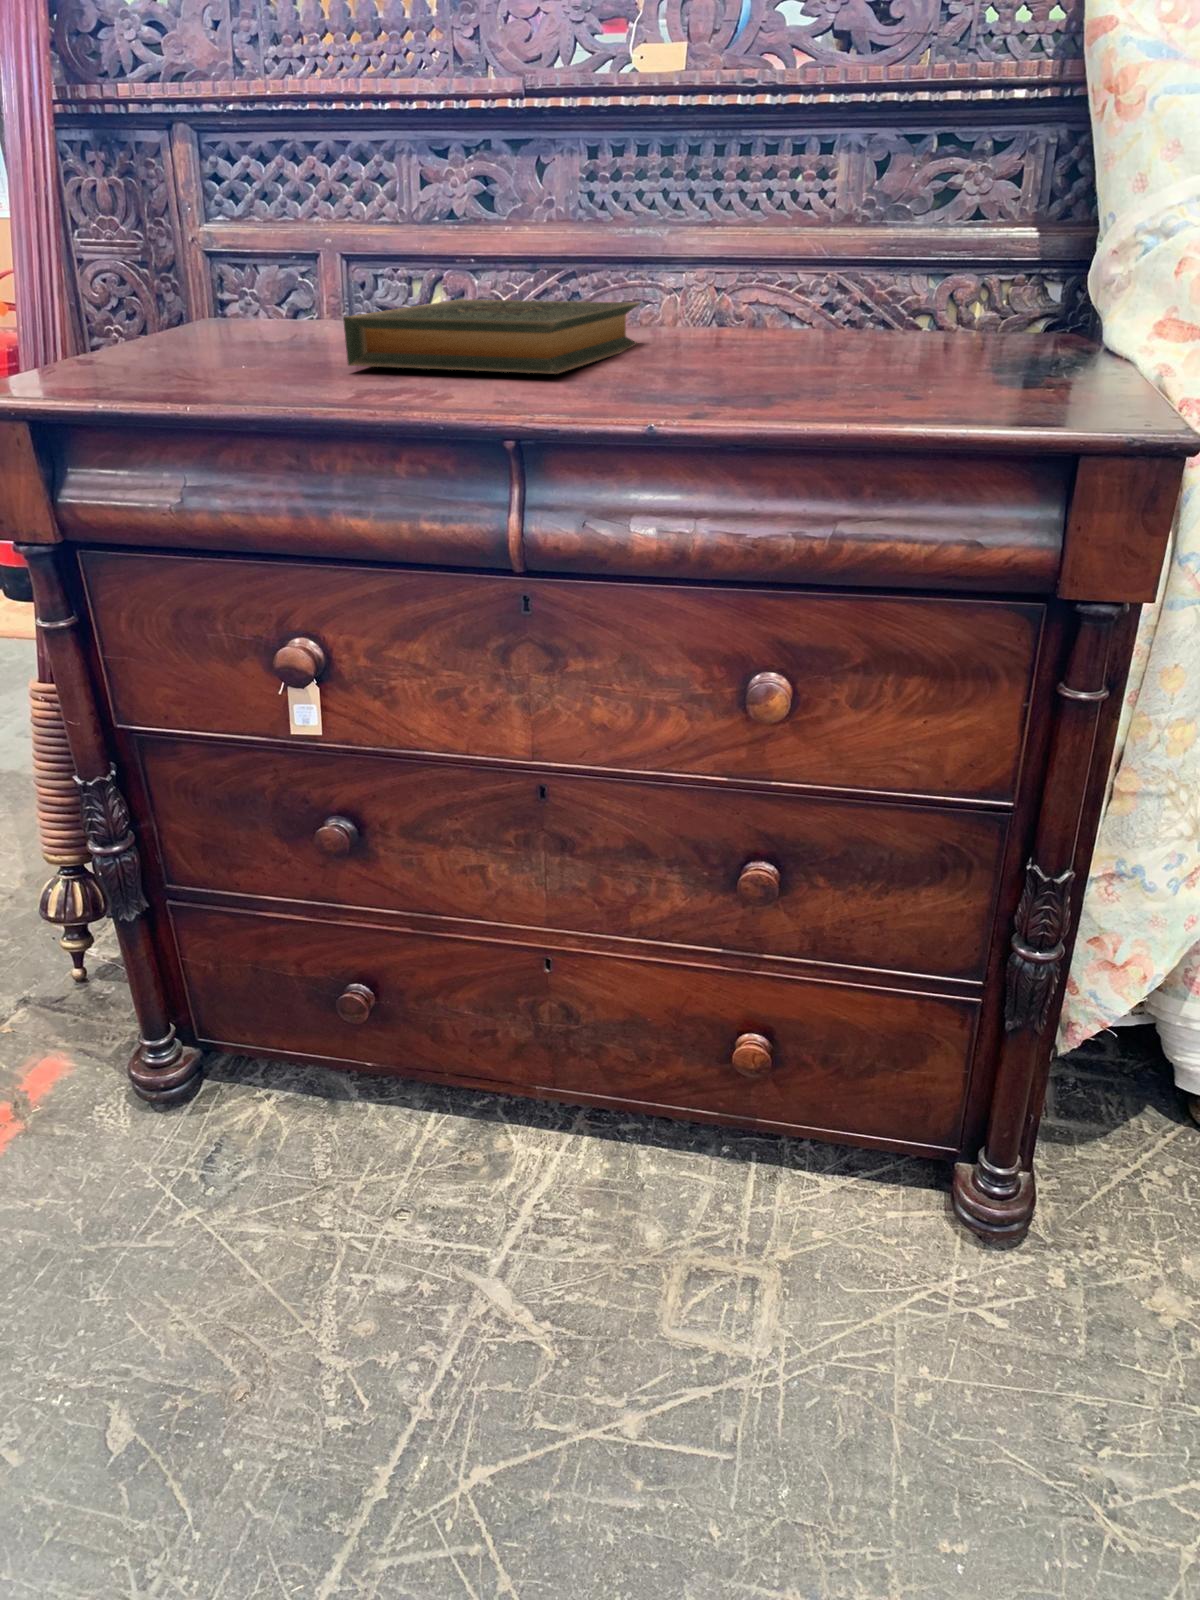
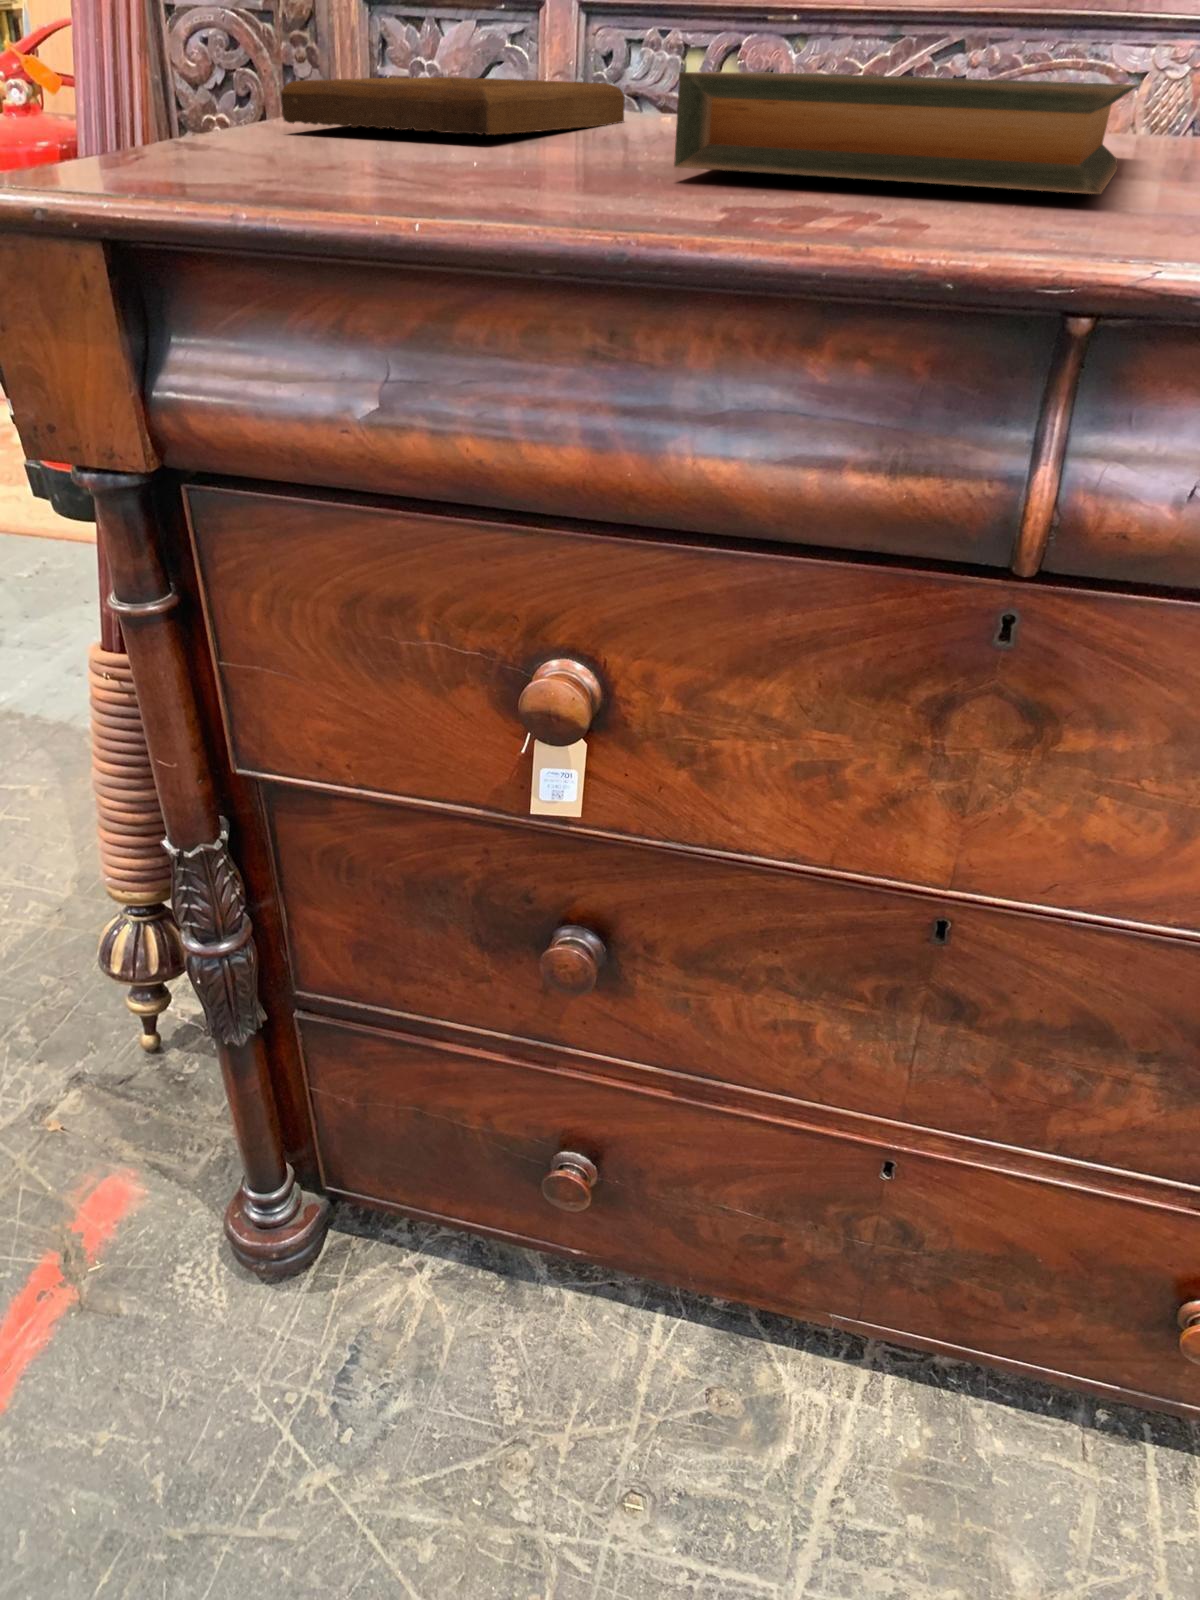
picture frame: none [140,302,371,346] -> present [281,77,625,135]

